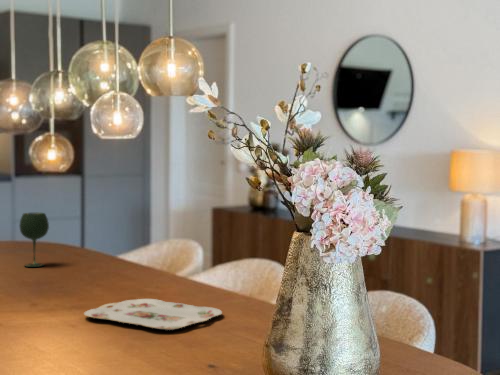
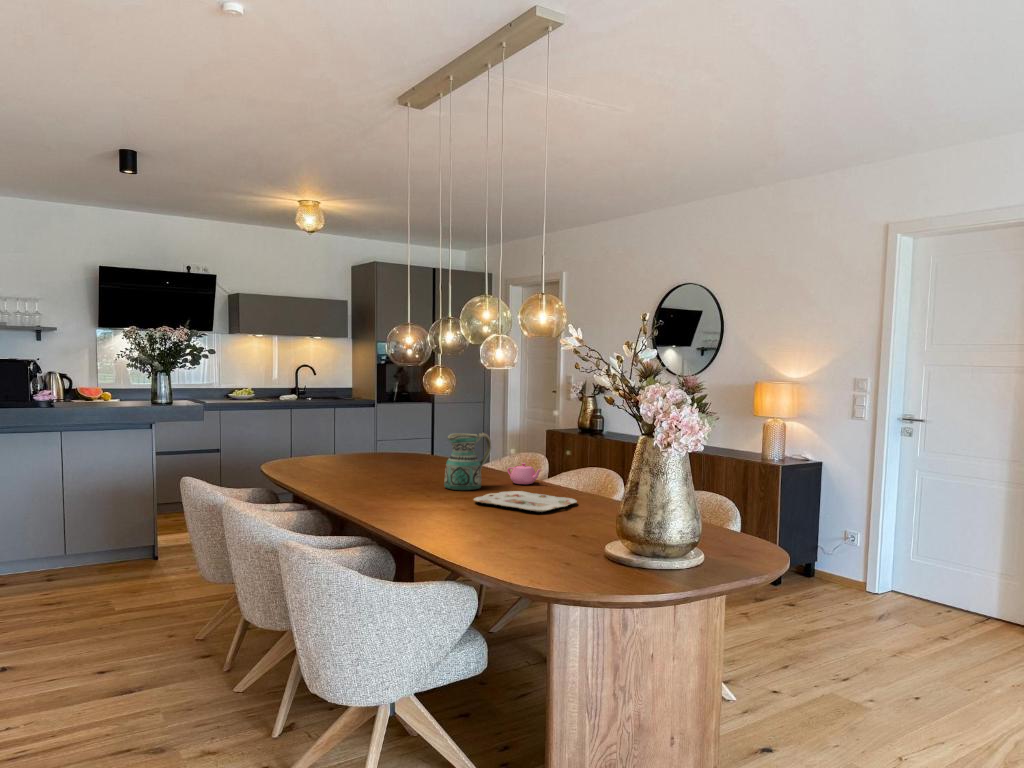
wine glass: present [20,212,49,267] -> none [414,426,436,468]
ceramic pitcher: none [52,222,115,299] -> present [444,433,491,490]
teapot: none [138,260,182,287] -> present [507,463,542,484]

